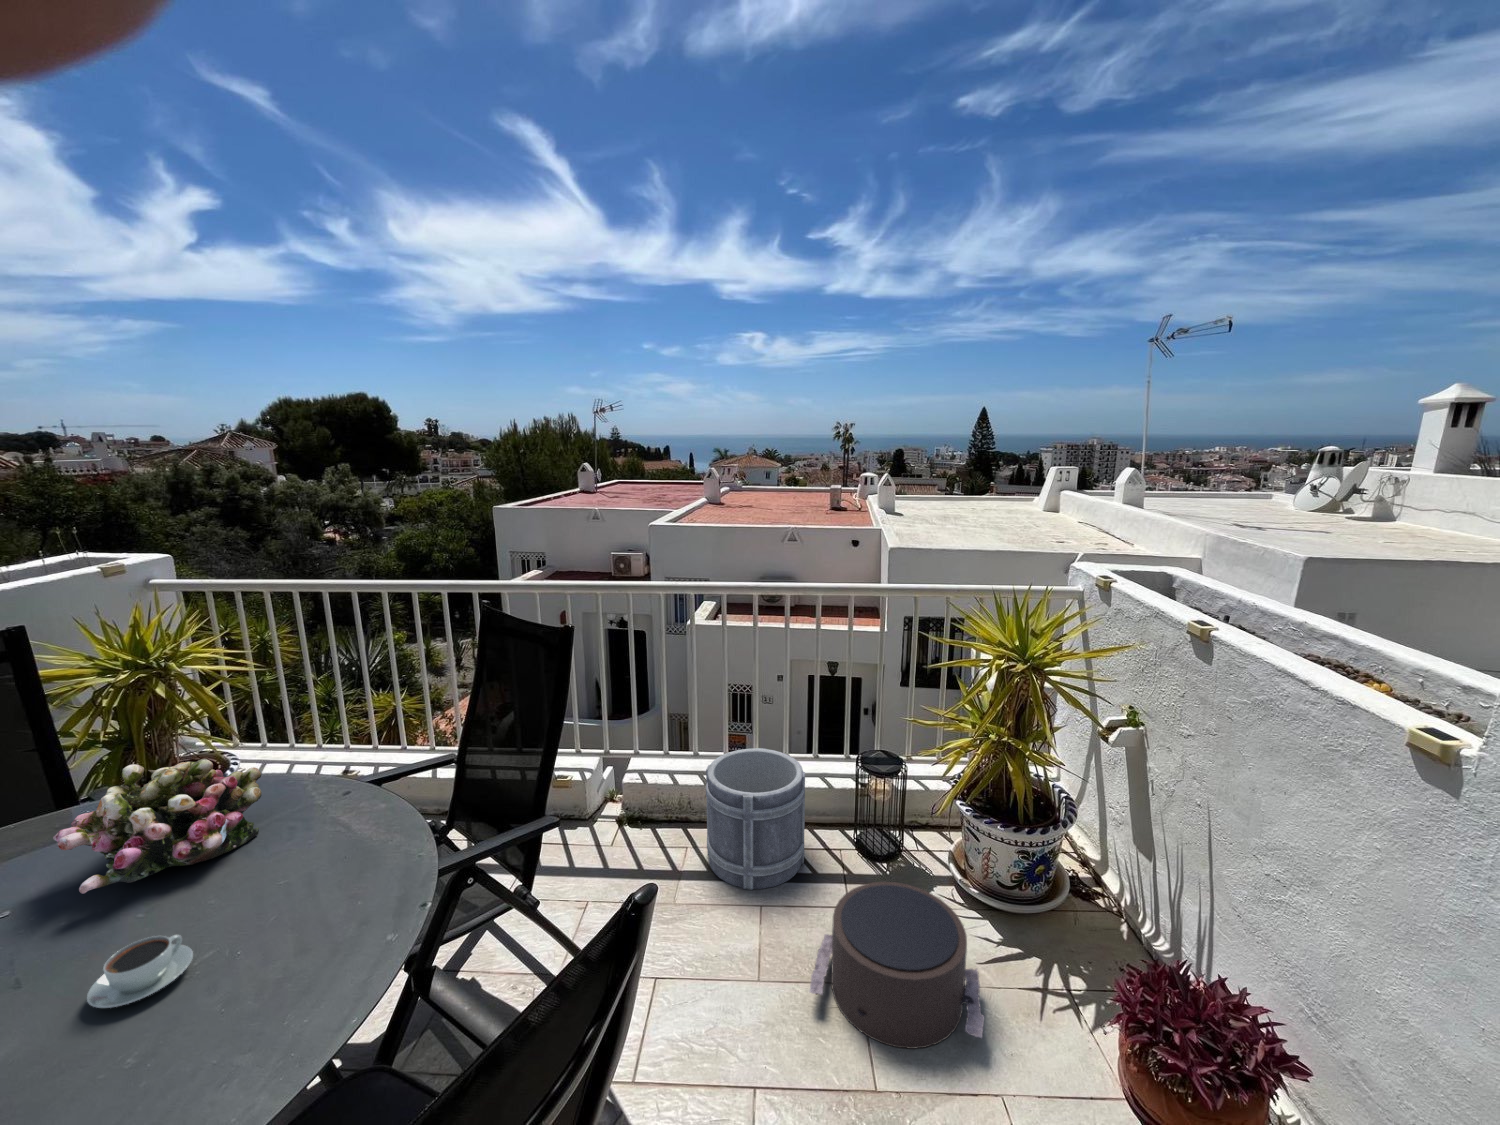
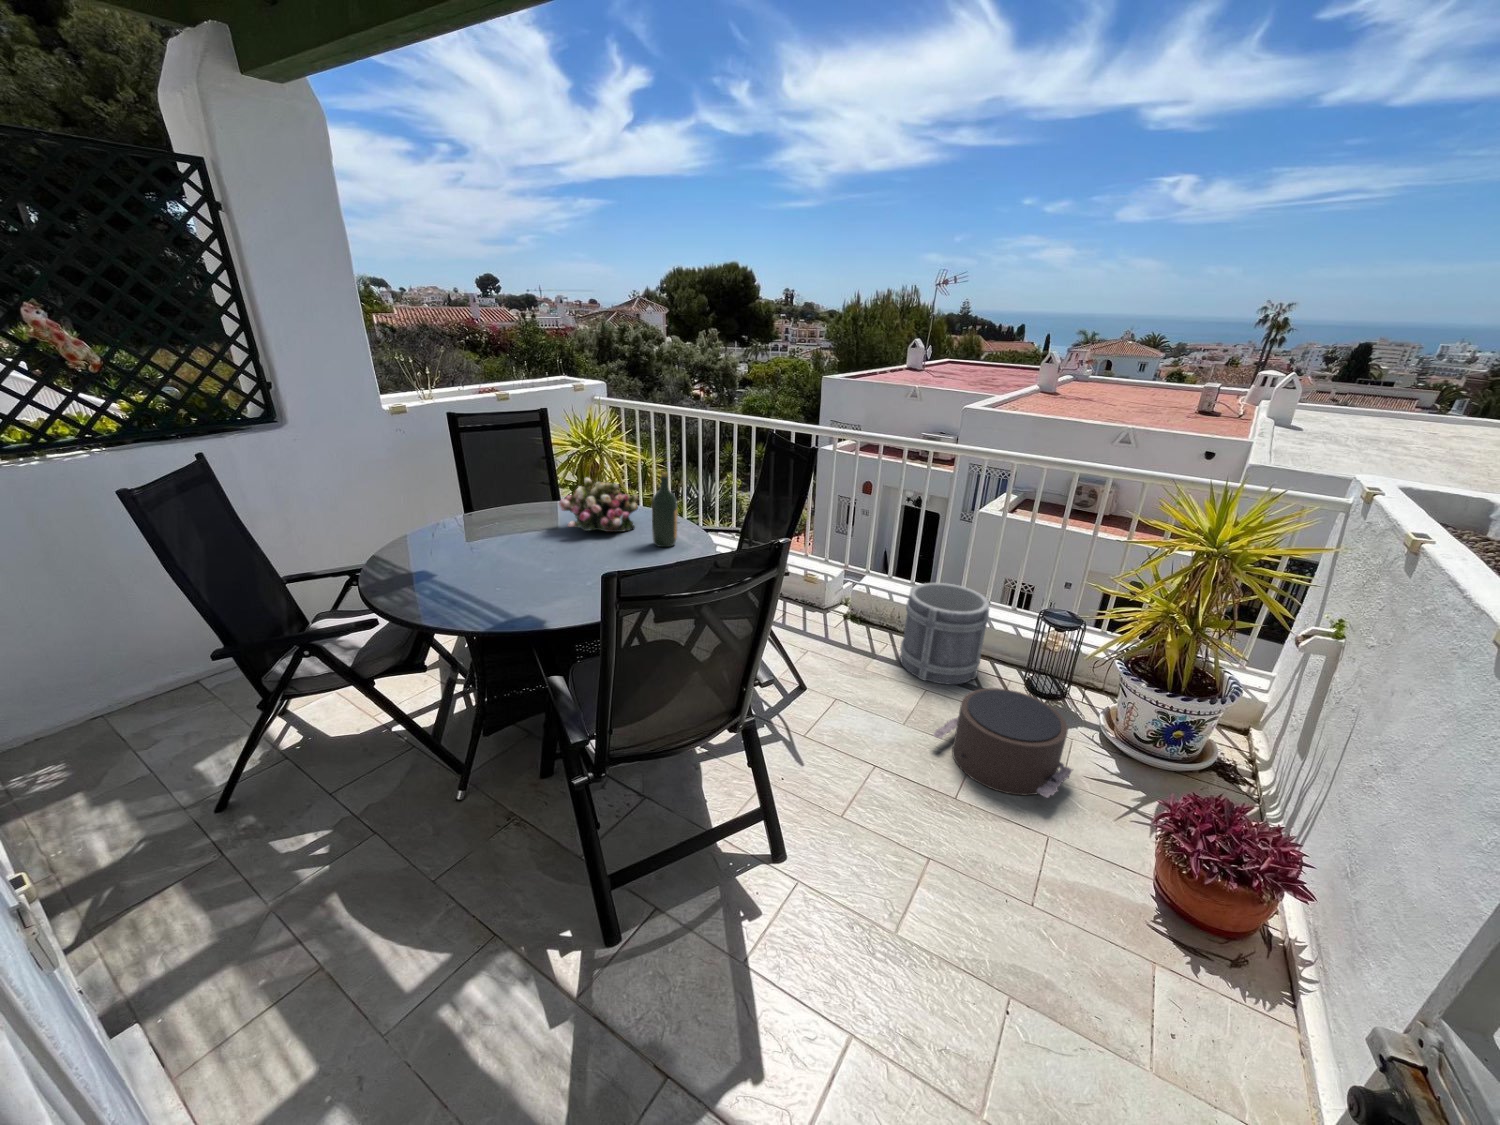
wine bottle: none [294,730,356,869] -> present [652,472,677,547]
coffee cup: present [87,934,193,1008] -> none [572,544,607,565]

